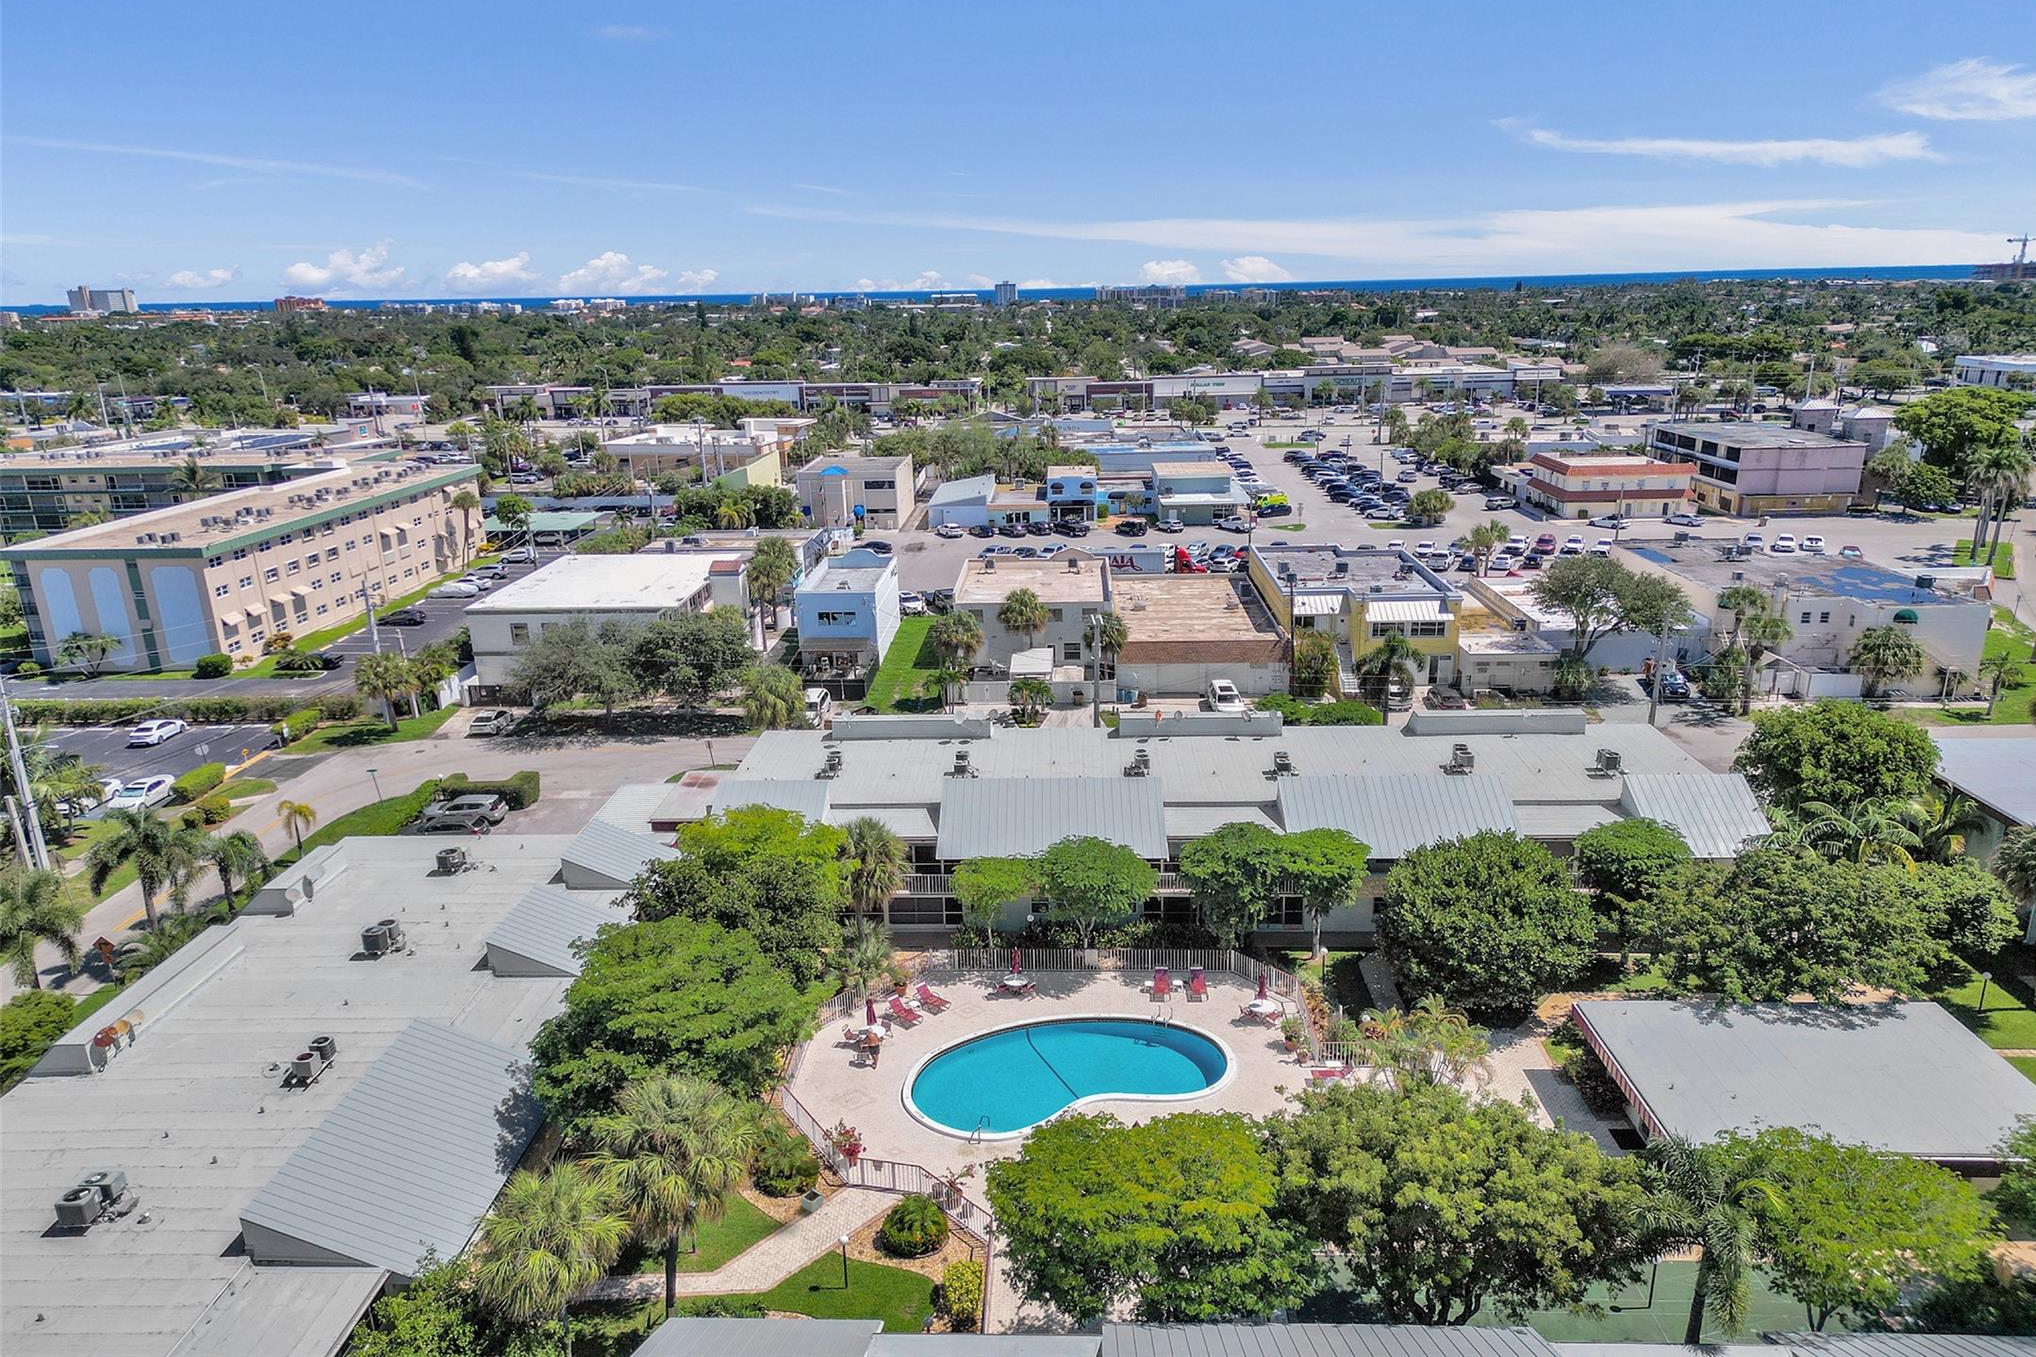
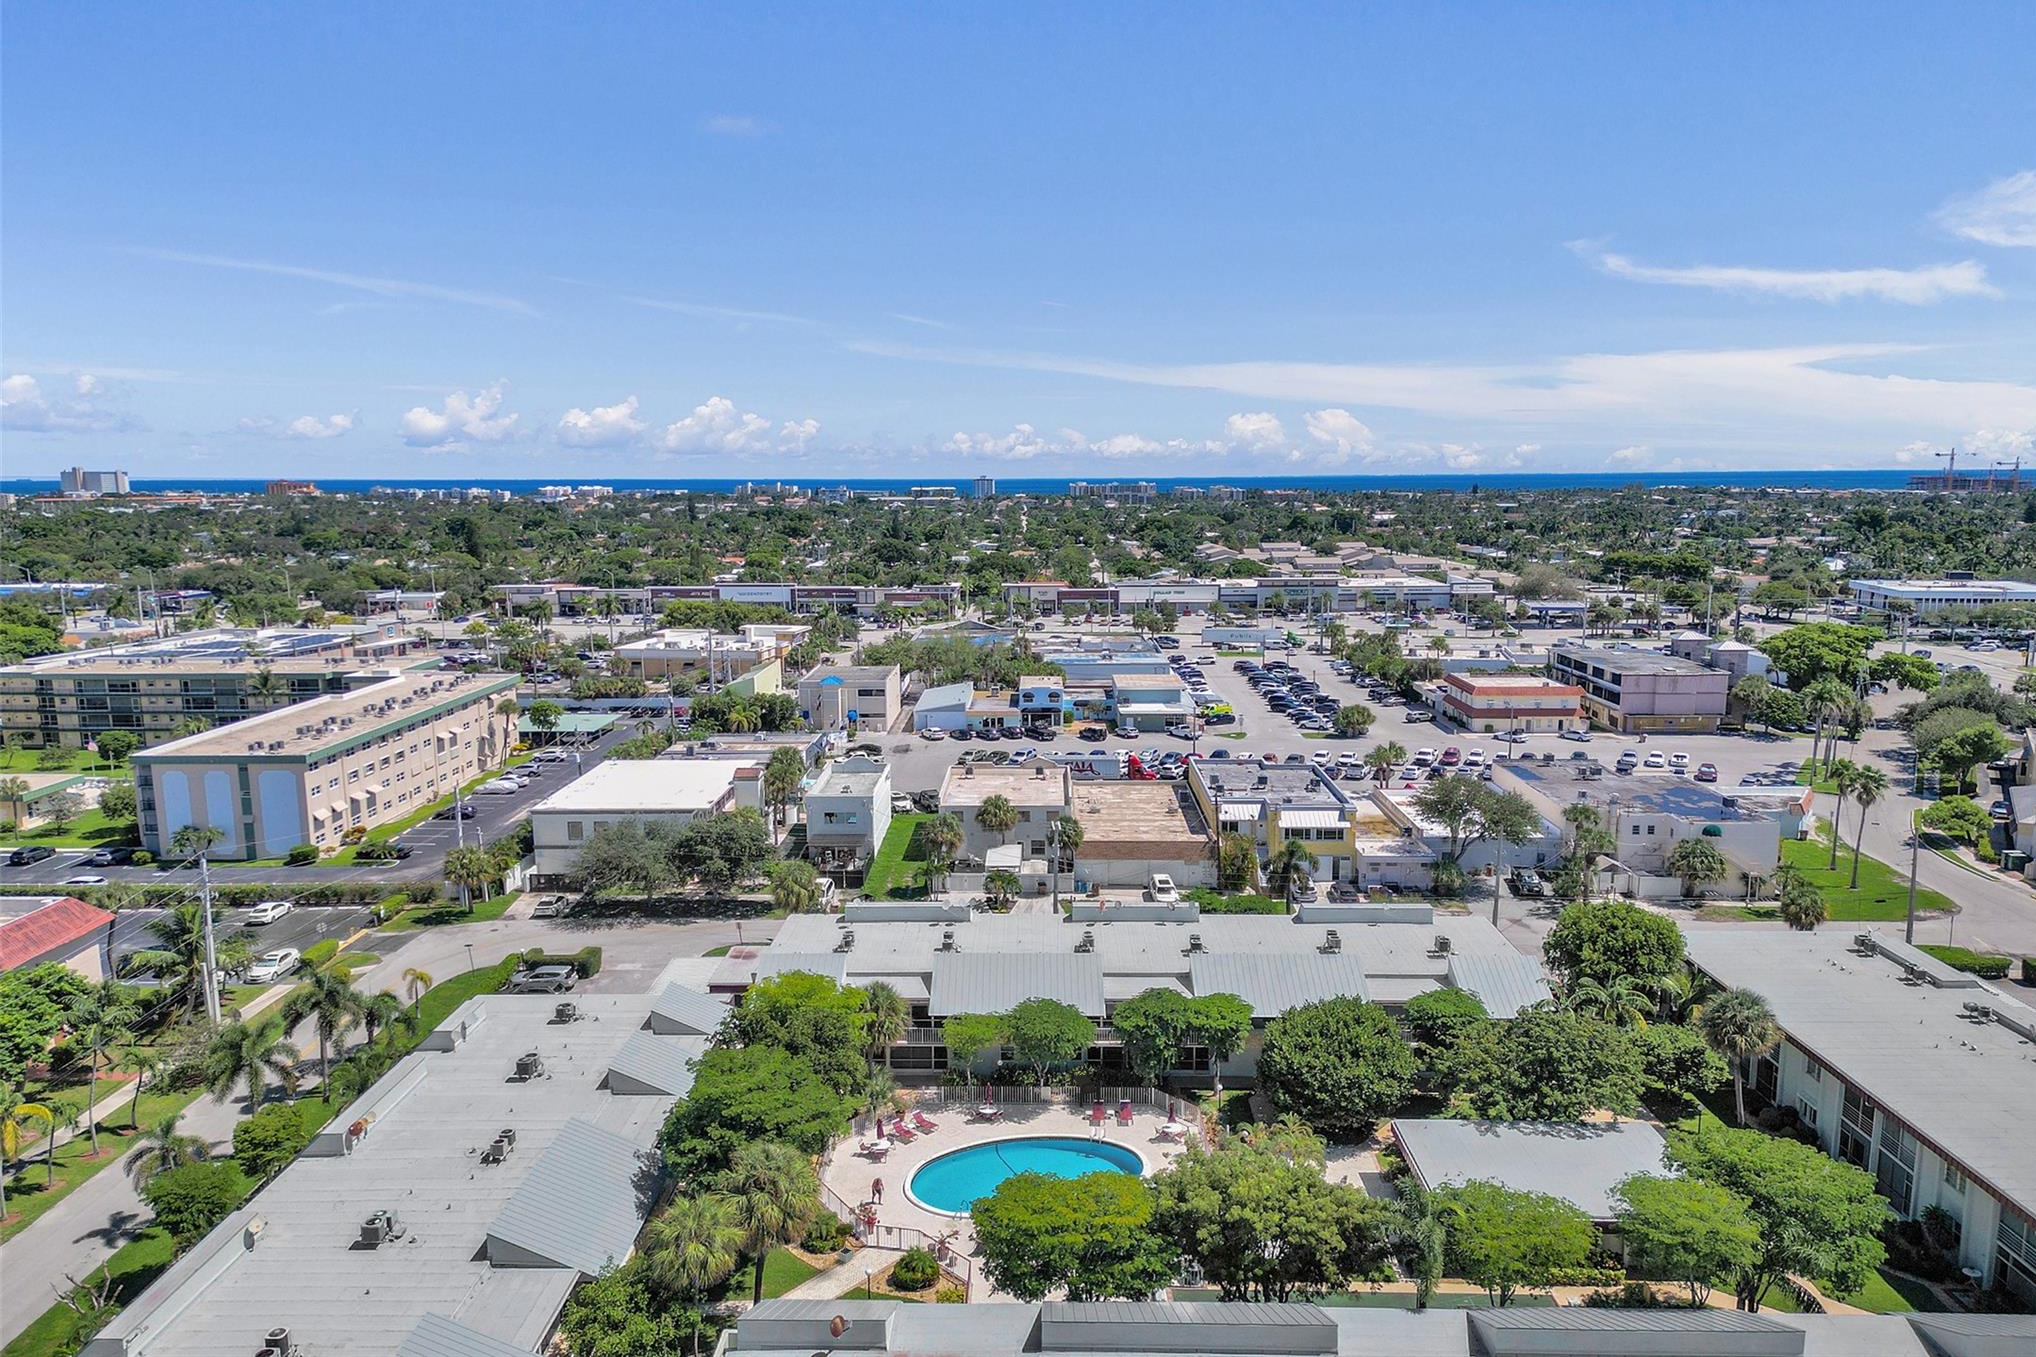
bench: none [1120,924,1160,976] -> present [1070,1068,1100,1107]

